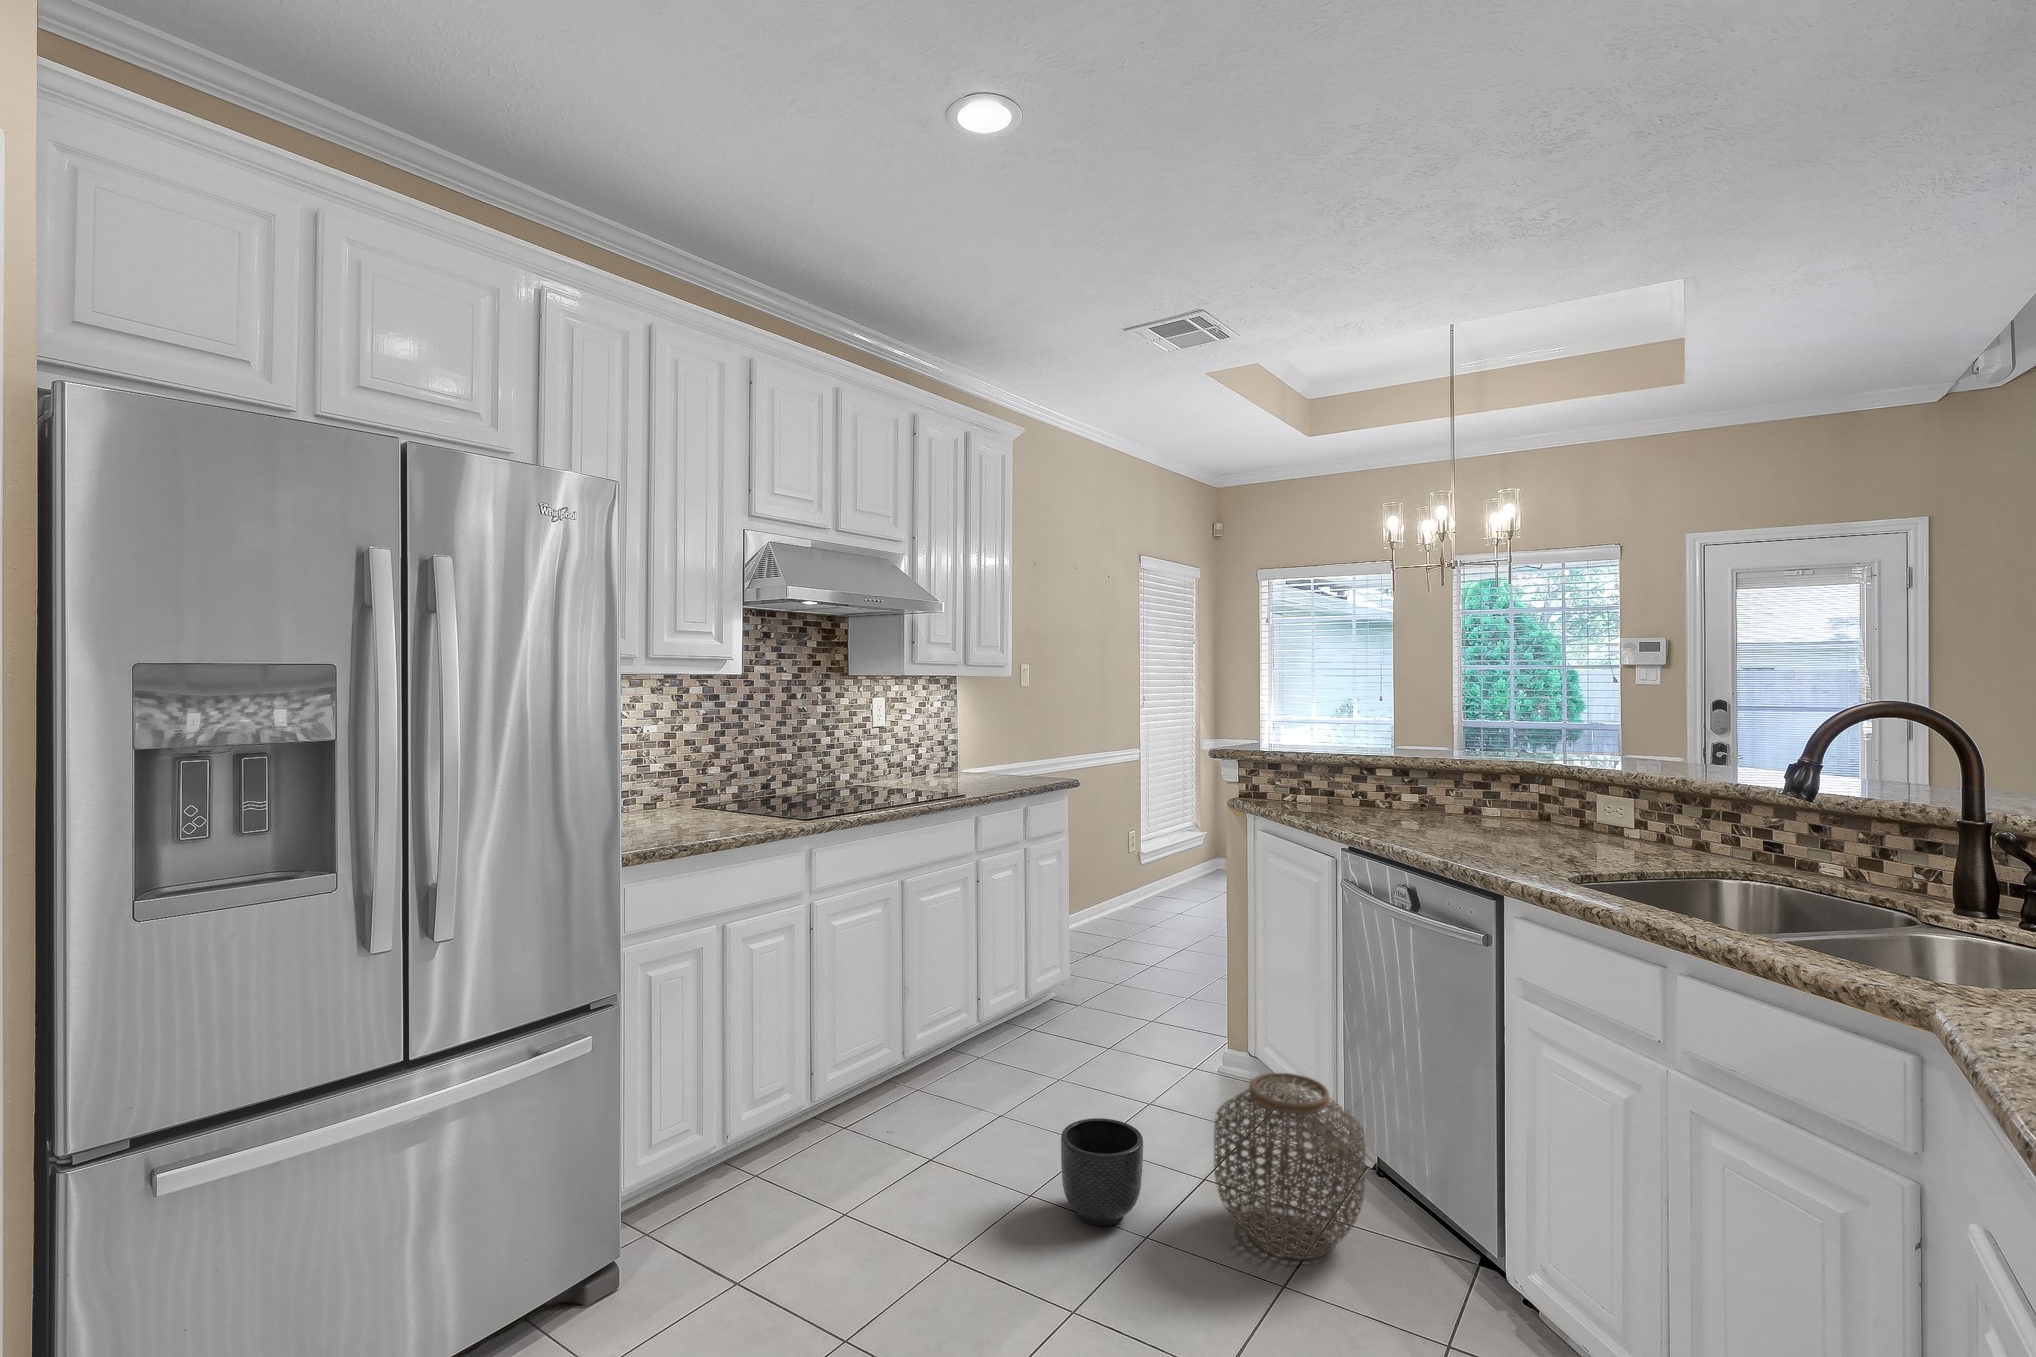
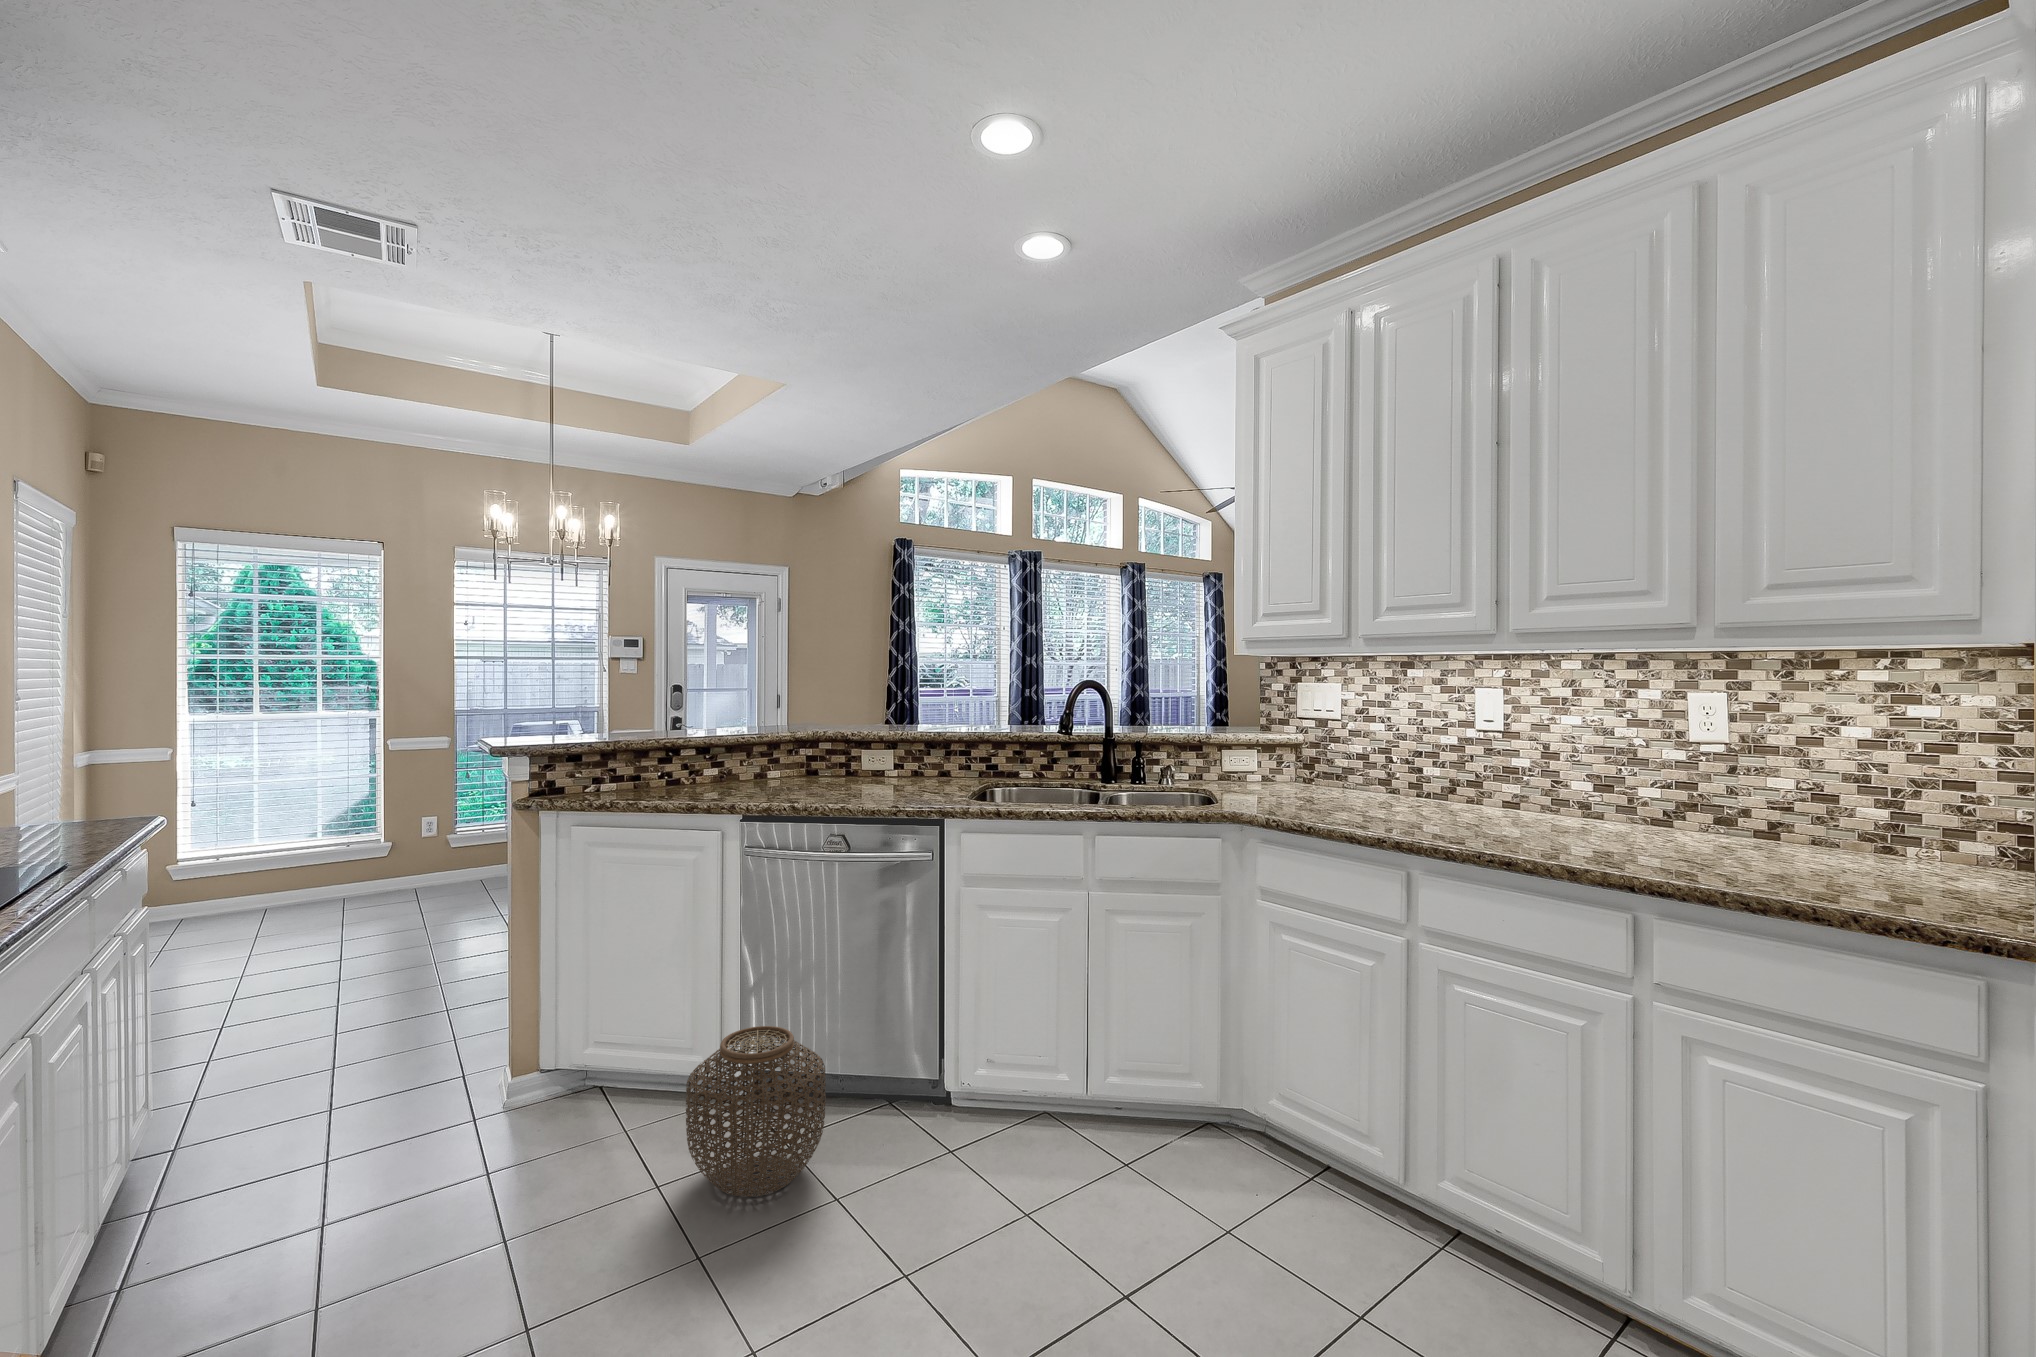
planter: present [1061,1118,1143,1226] -> none [537,1155,639,1283]

